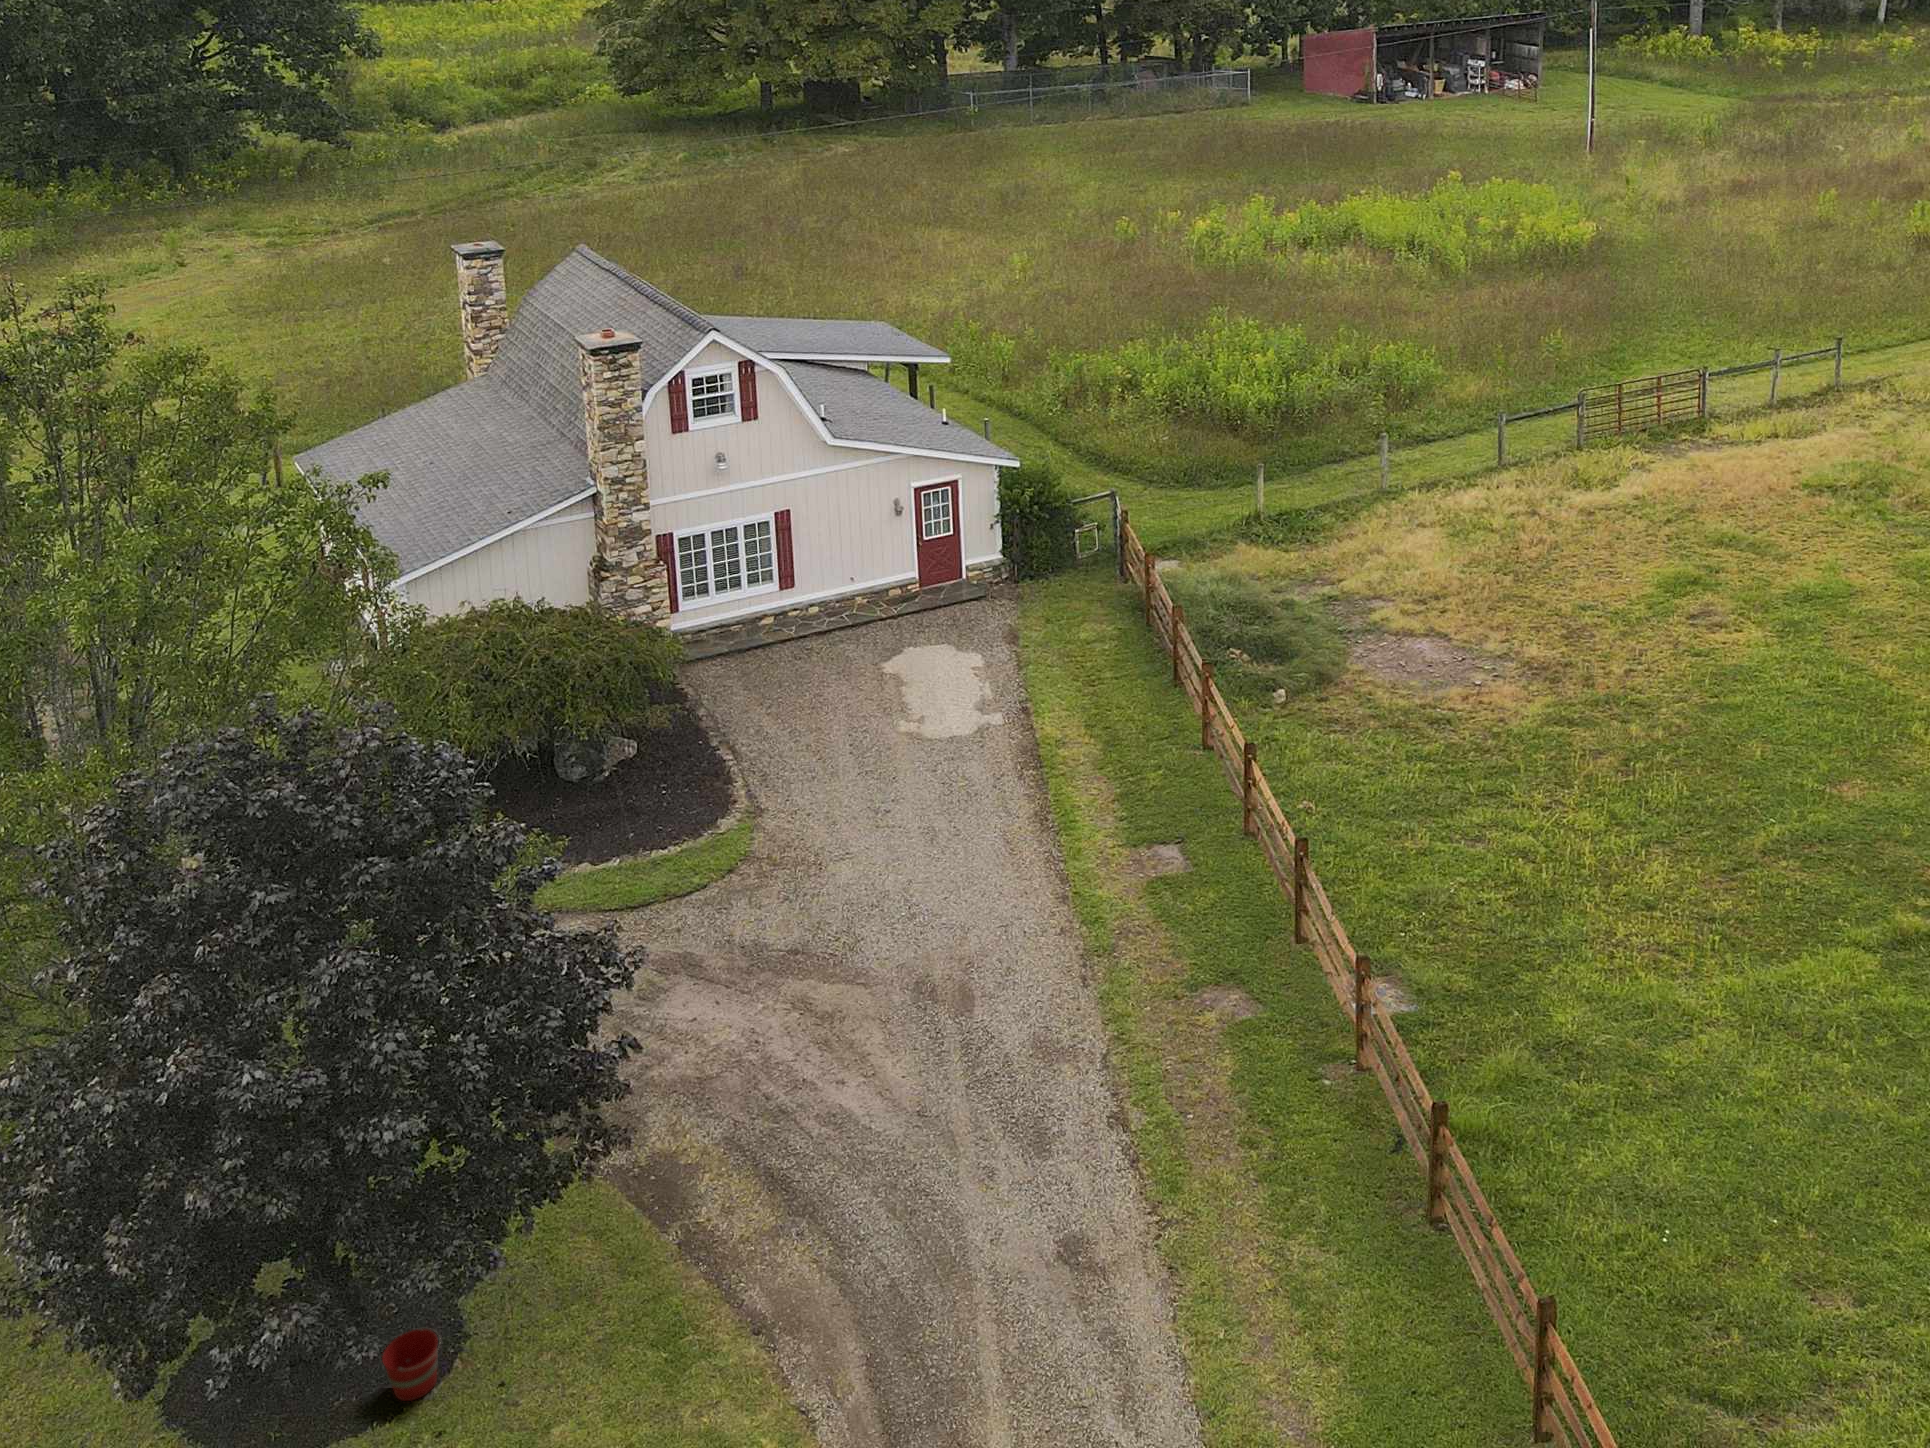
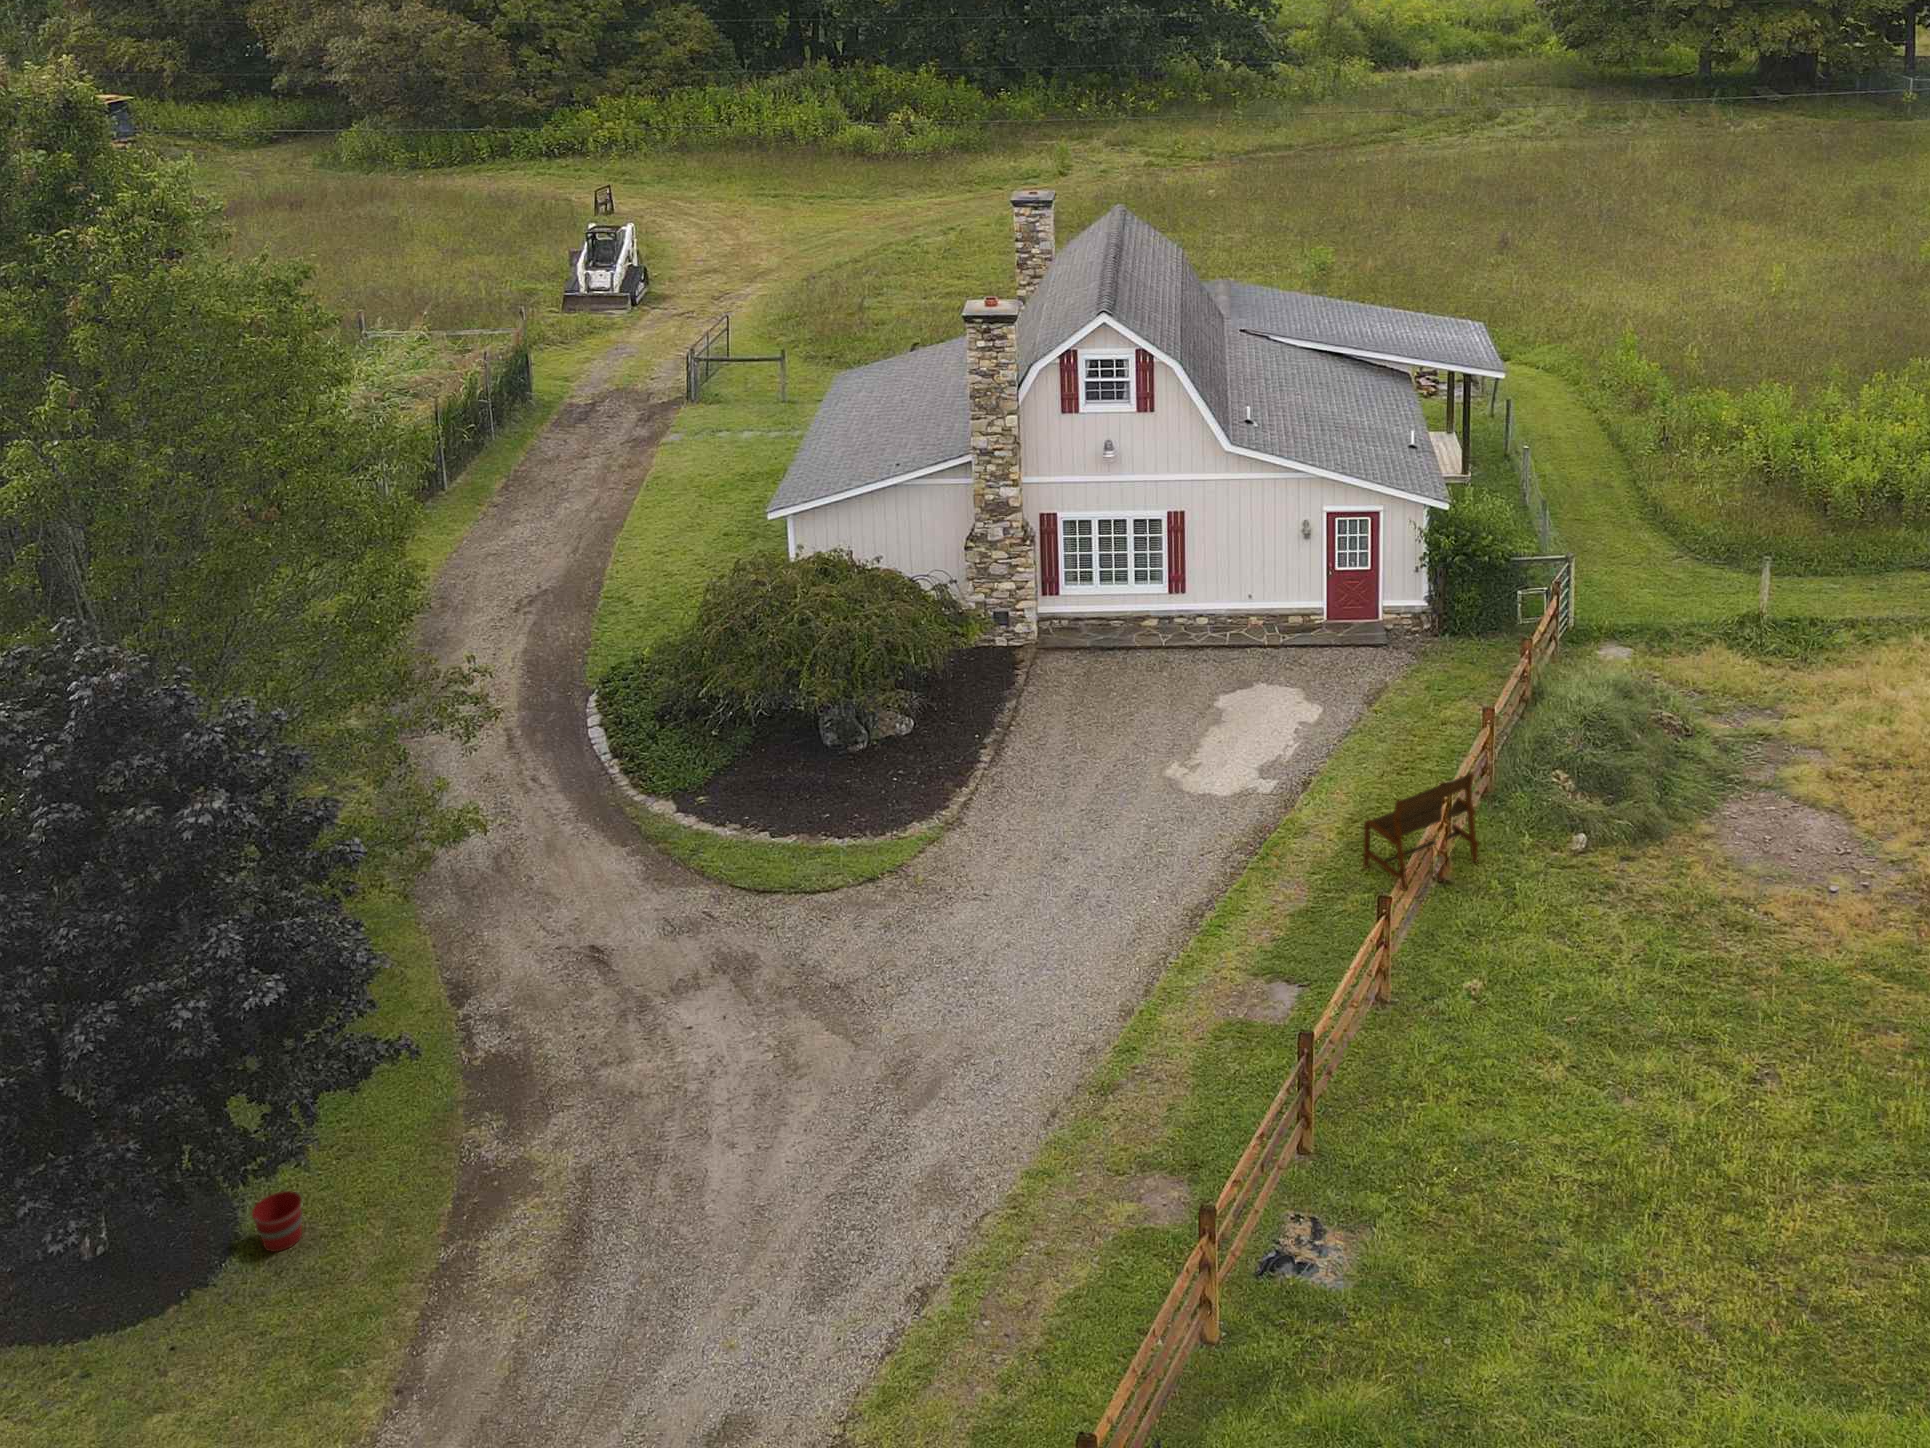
bench: none [1130,653,1212,763] -> present [1363,772,1479,891]

